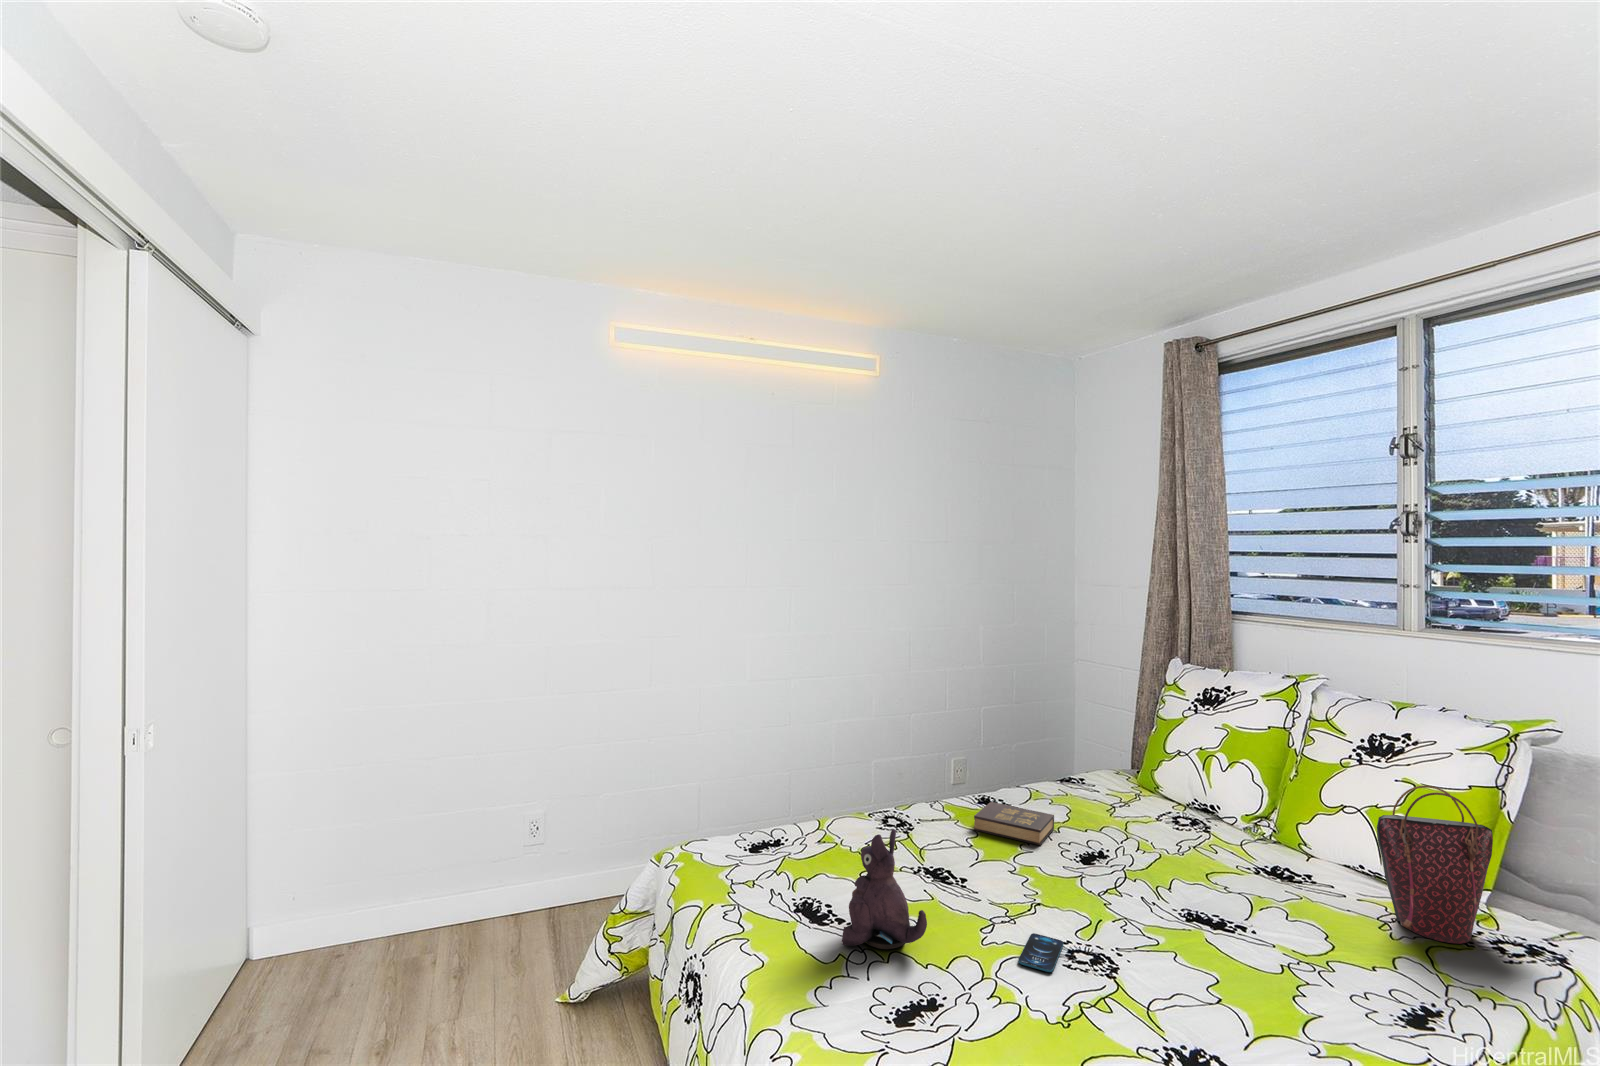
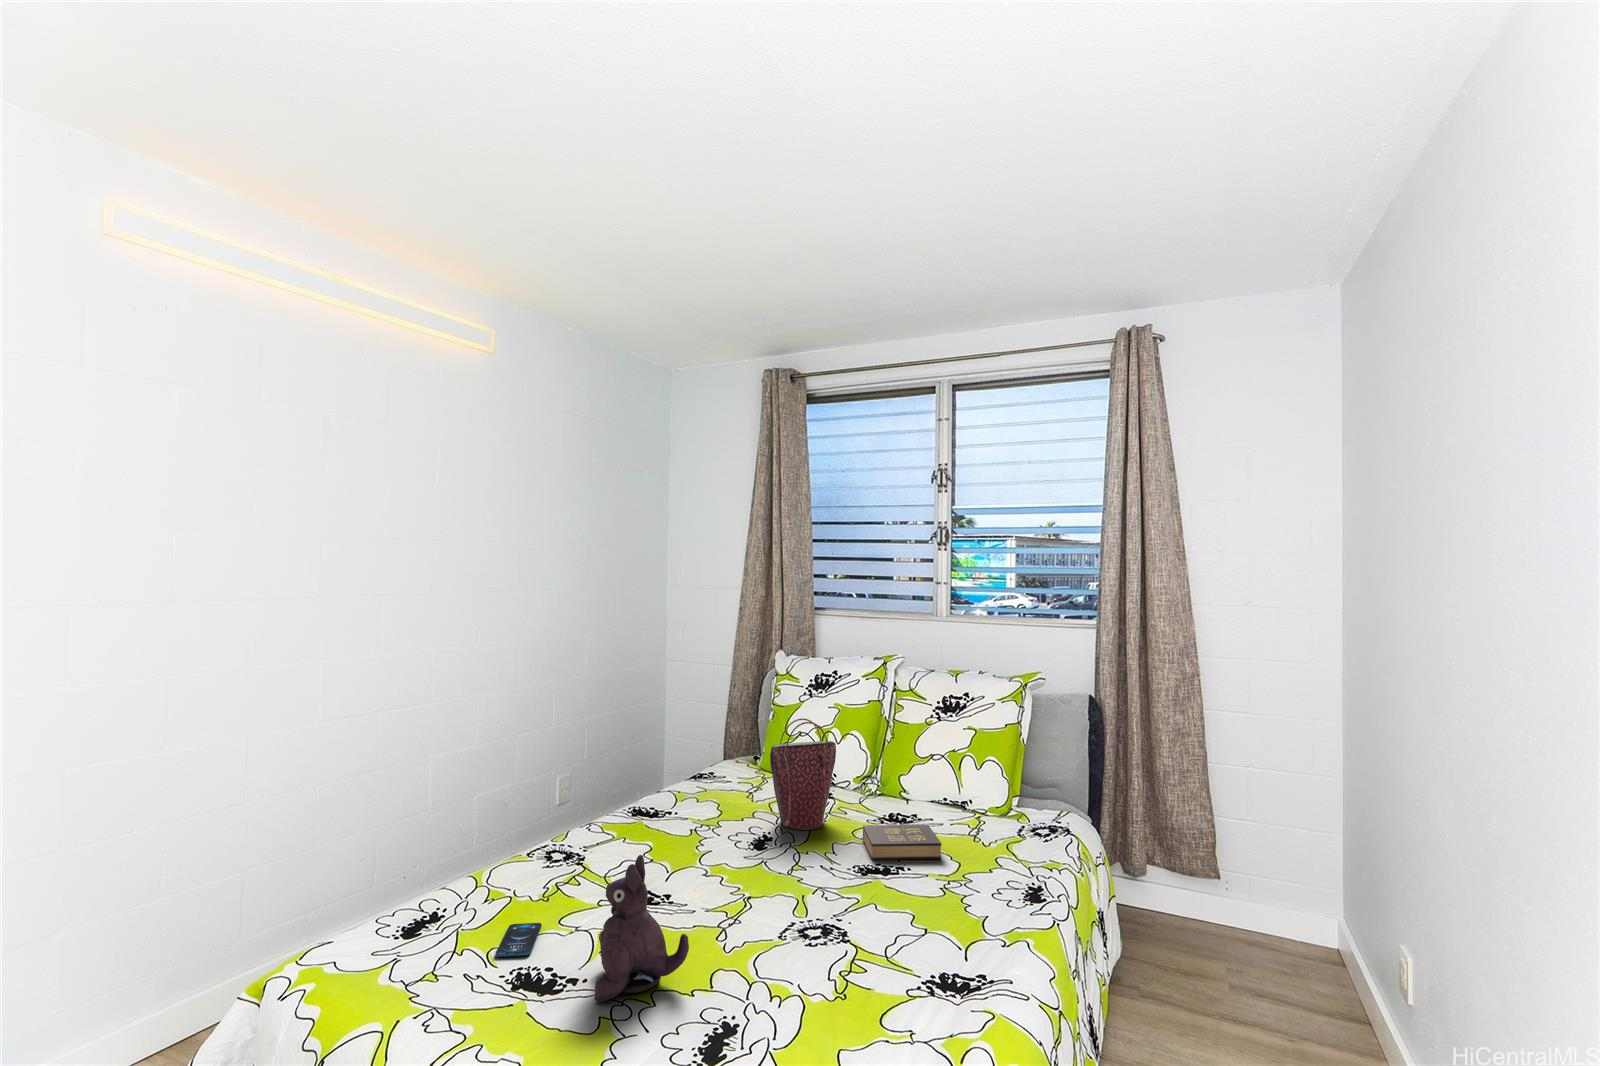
handbag: present [1377,786,1493,944] -> present [770,718,836,830]
hardback book: present [974,802,1054,845] -> present [863,825,941,860]
smartphone: present [1018,933,1063,972] -> present [496,923,542,957]

